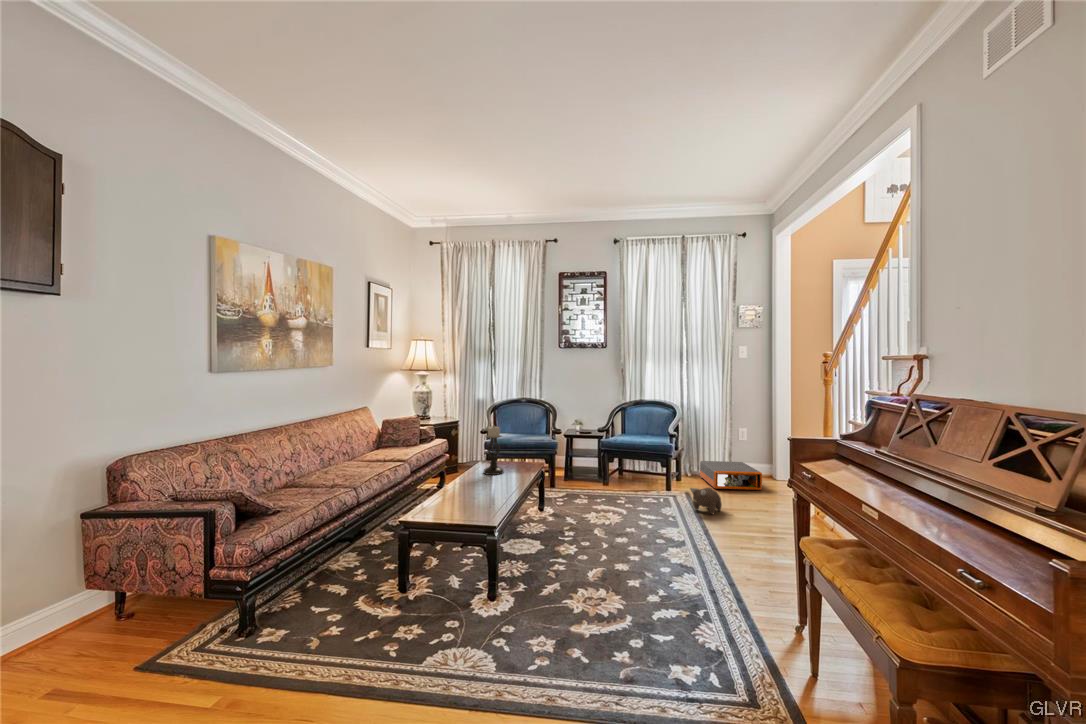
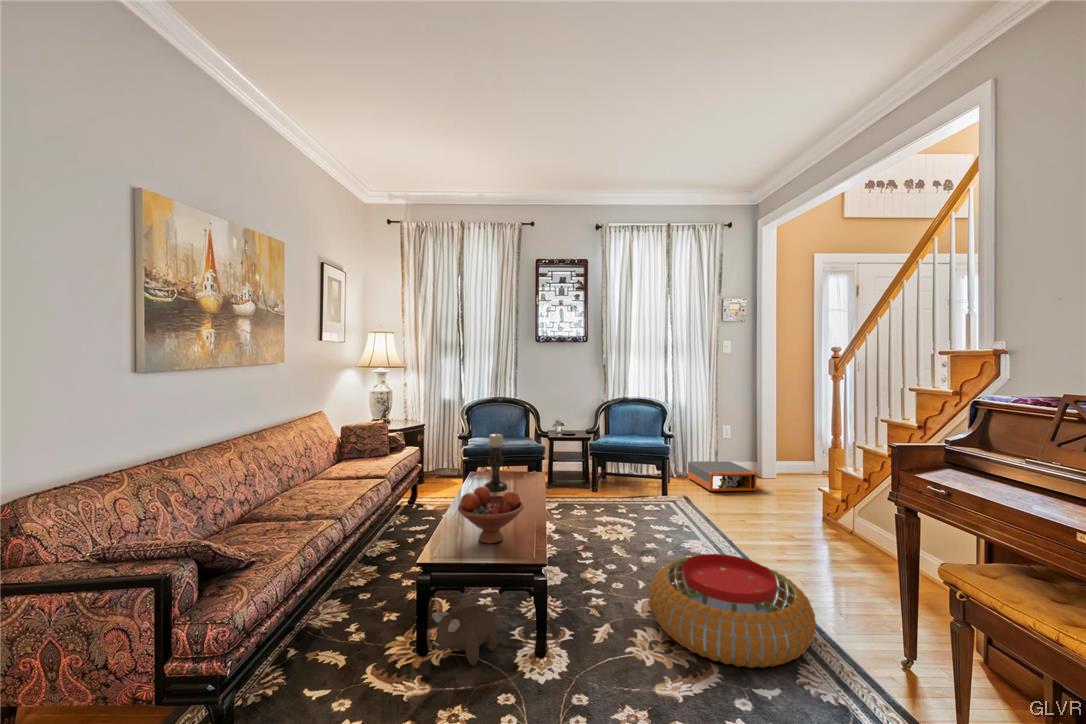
fruit bowl: none [437,465,491,511] -> present [458,486,524,544]
plush toy: present [690,488,722,514] -> present [432,606,497,666]
pouf: none [594,532,733,624] -> present [650,554,816,668]

